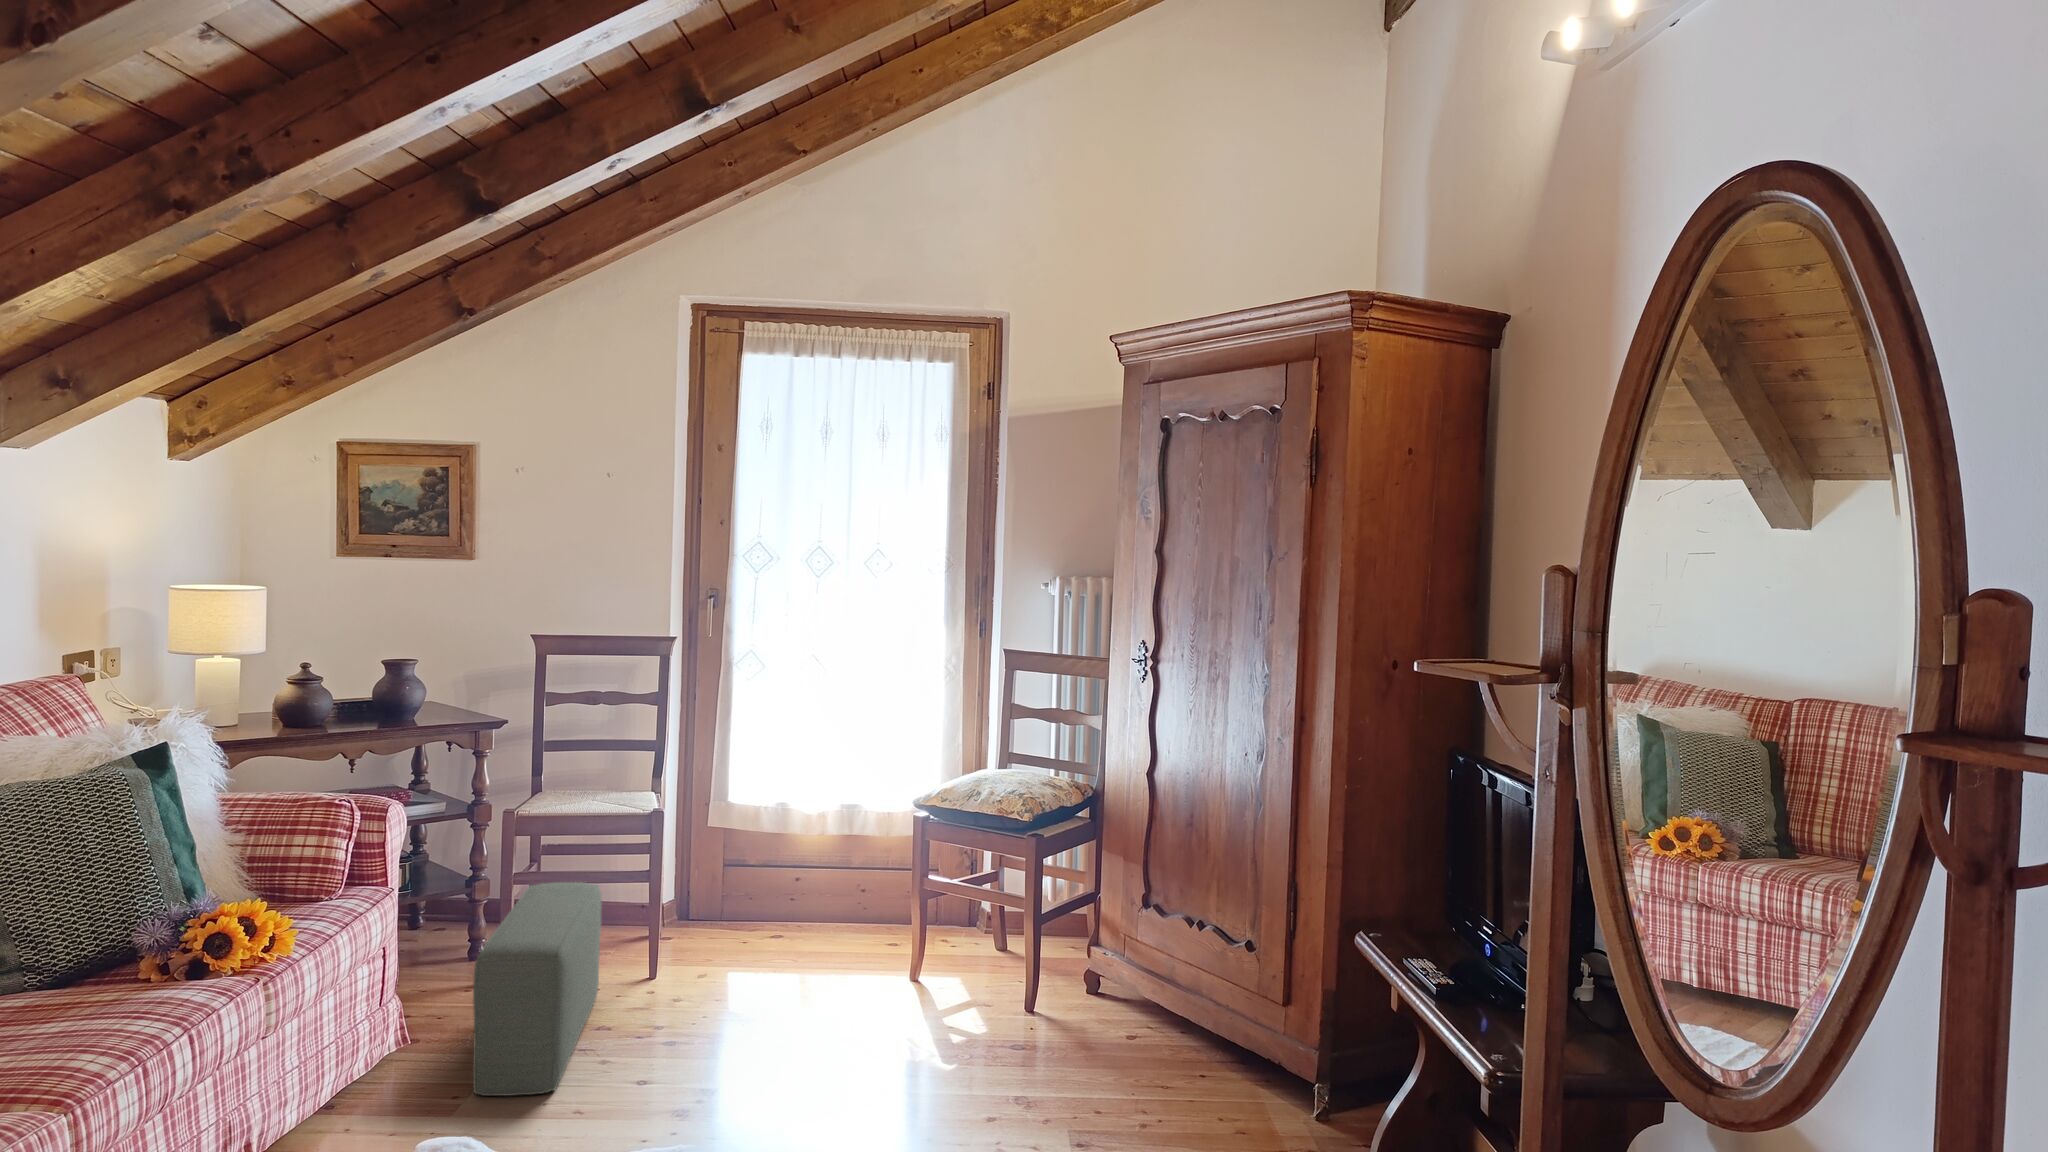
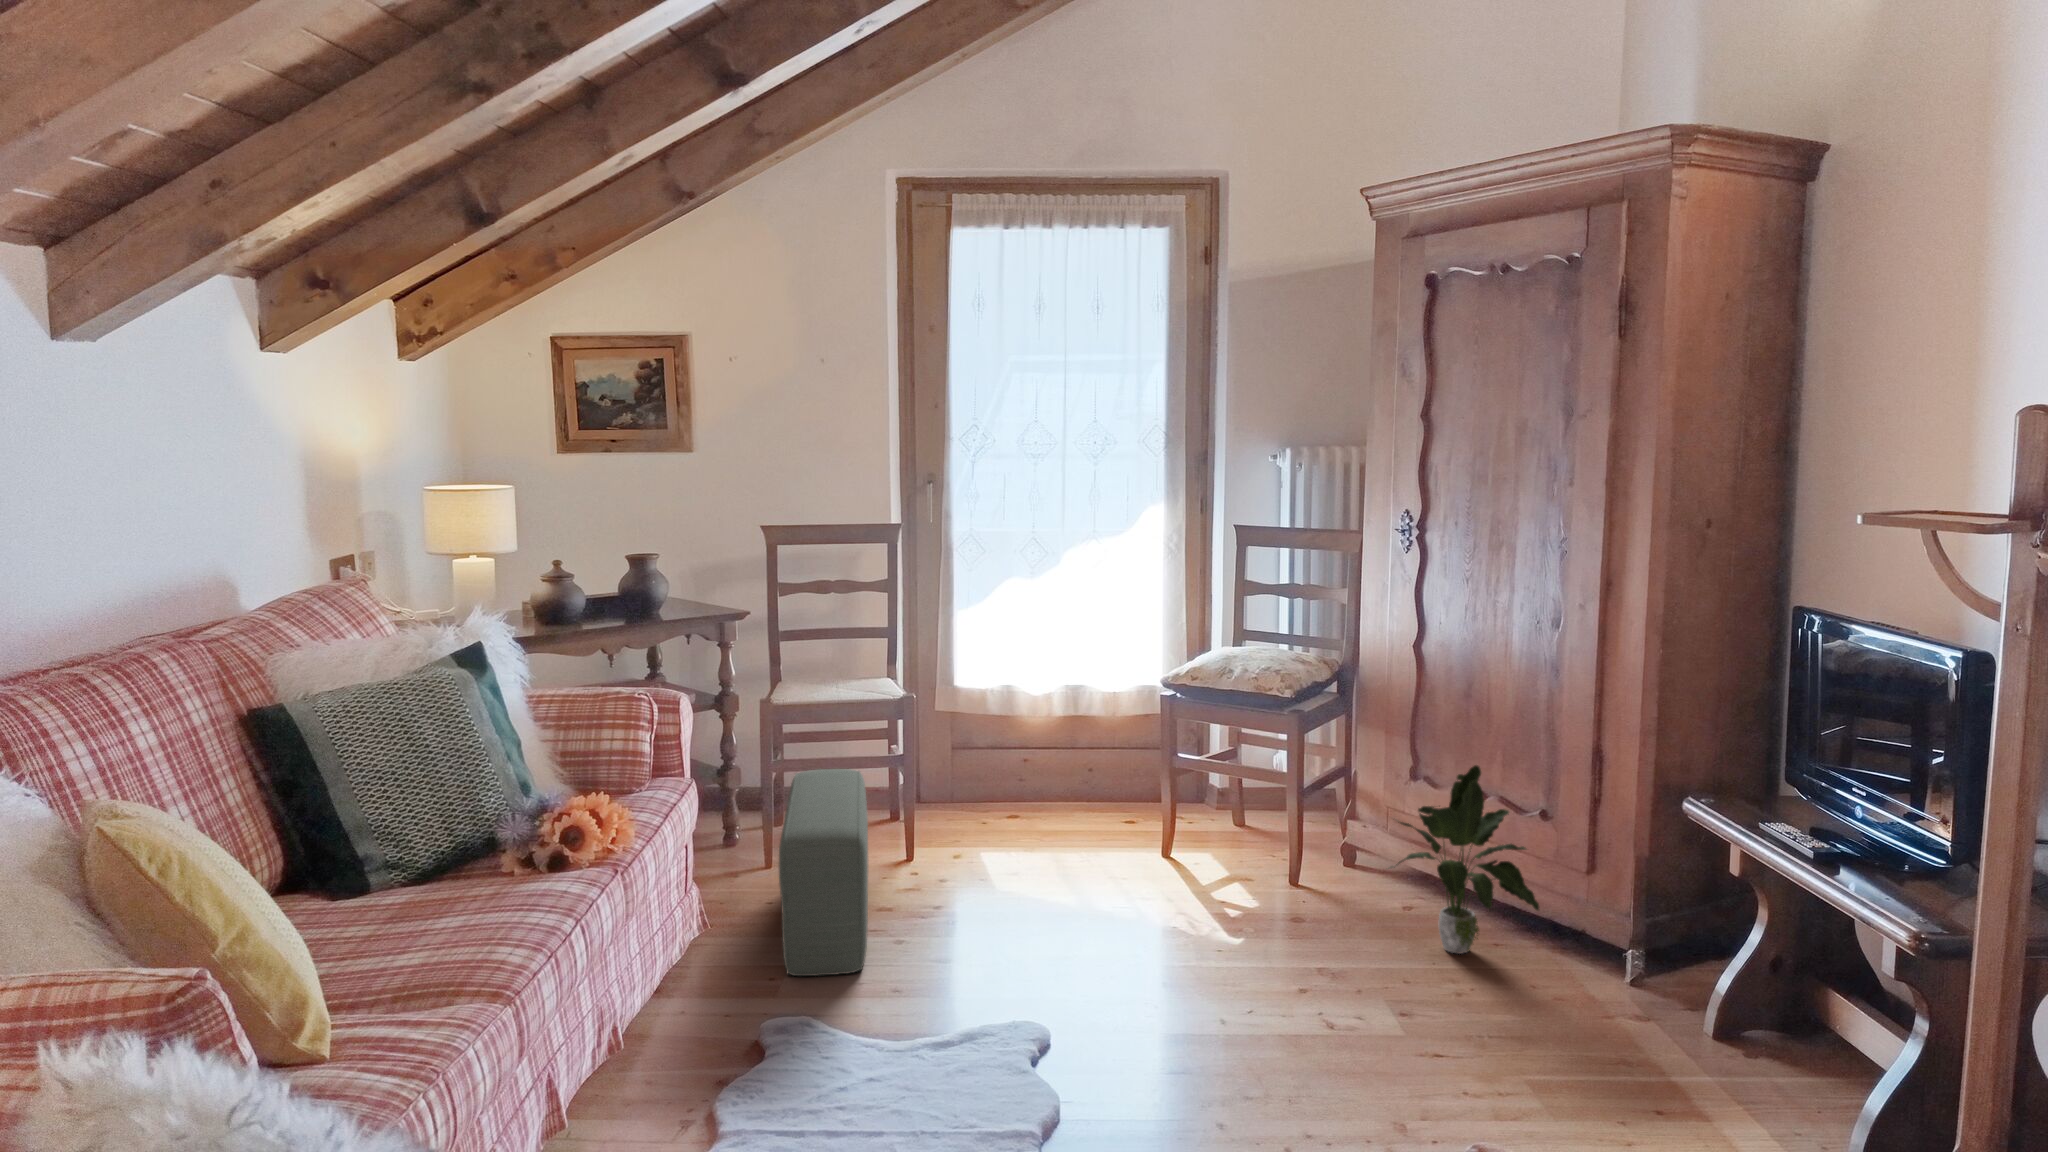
potted plant: none [1093,894,1240,1085] -> present [1390,765,1539,954]

